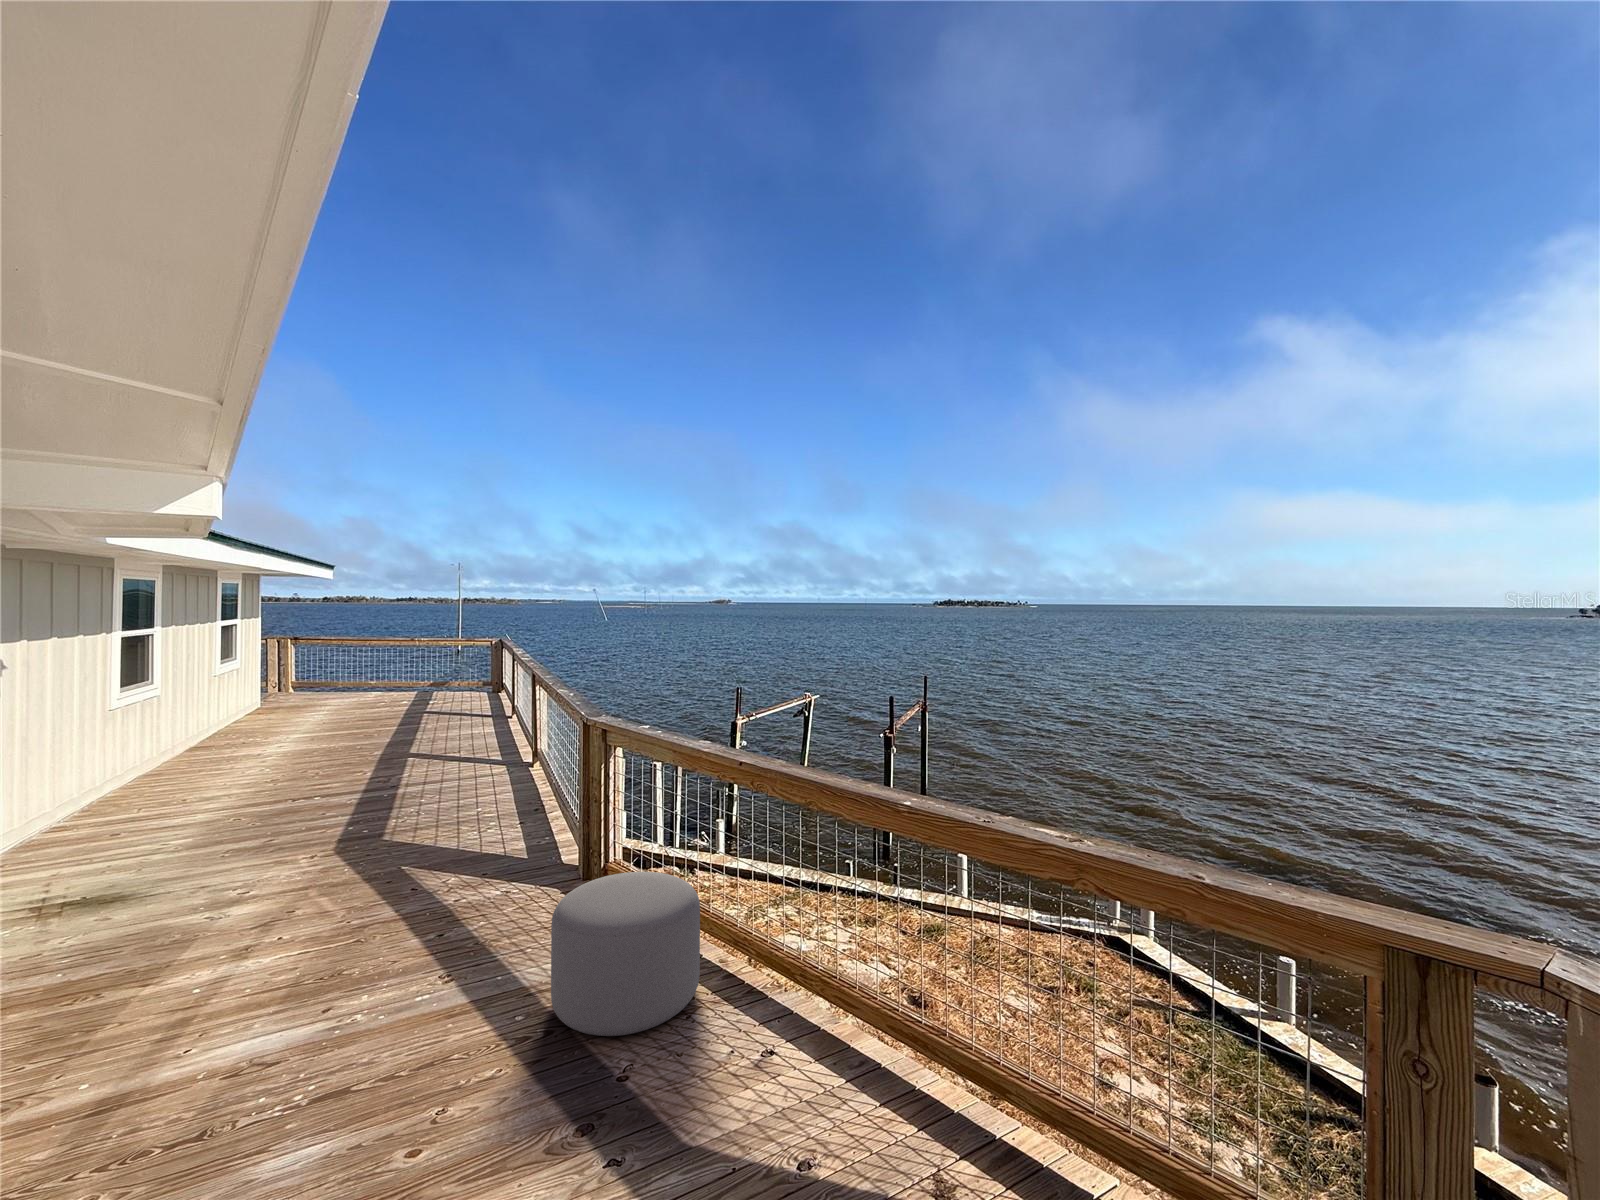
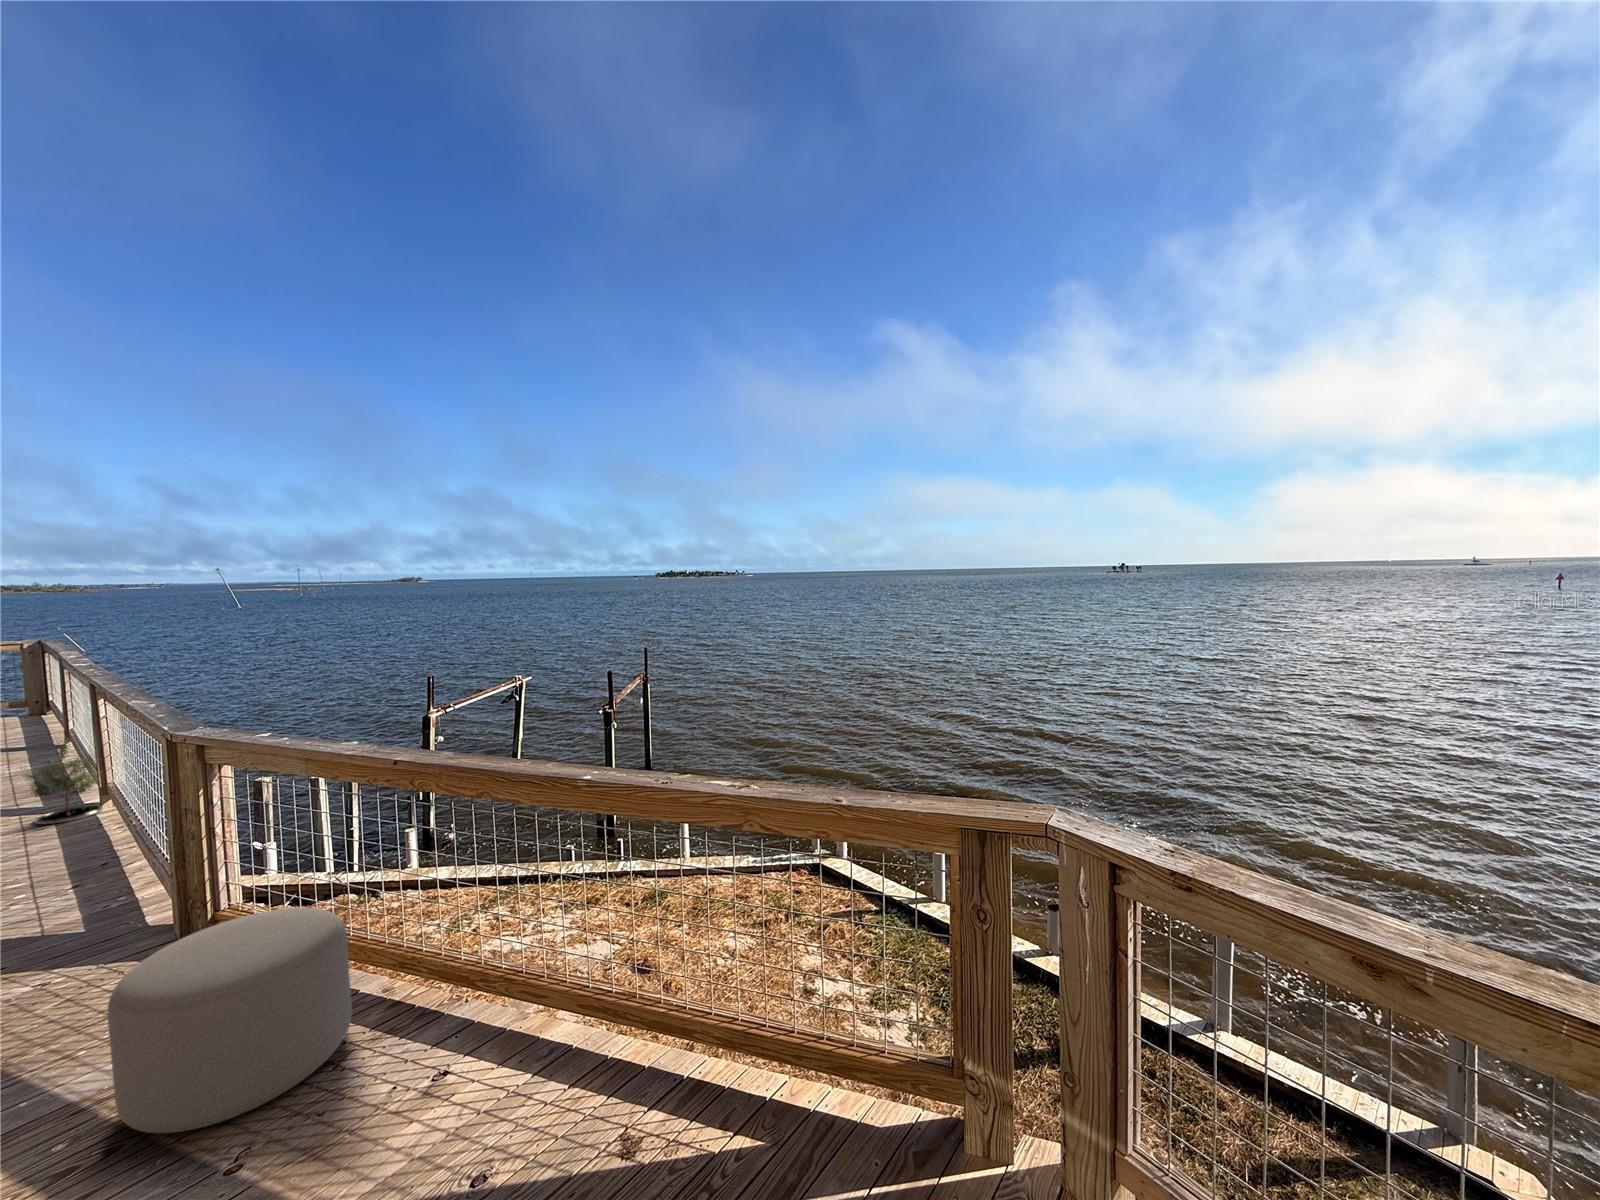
potted tree: none [491,709,536,773] -> present [20,739,102,825]

